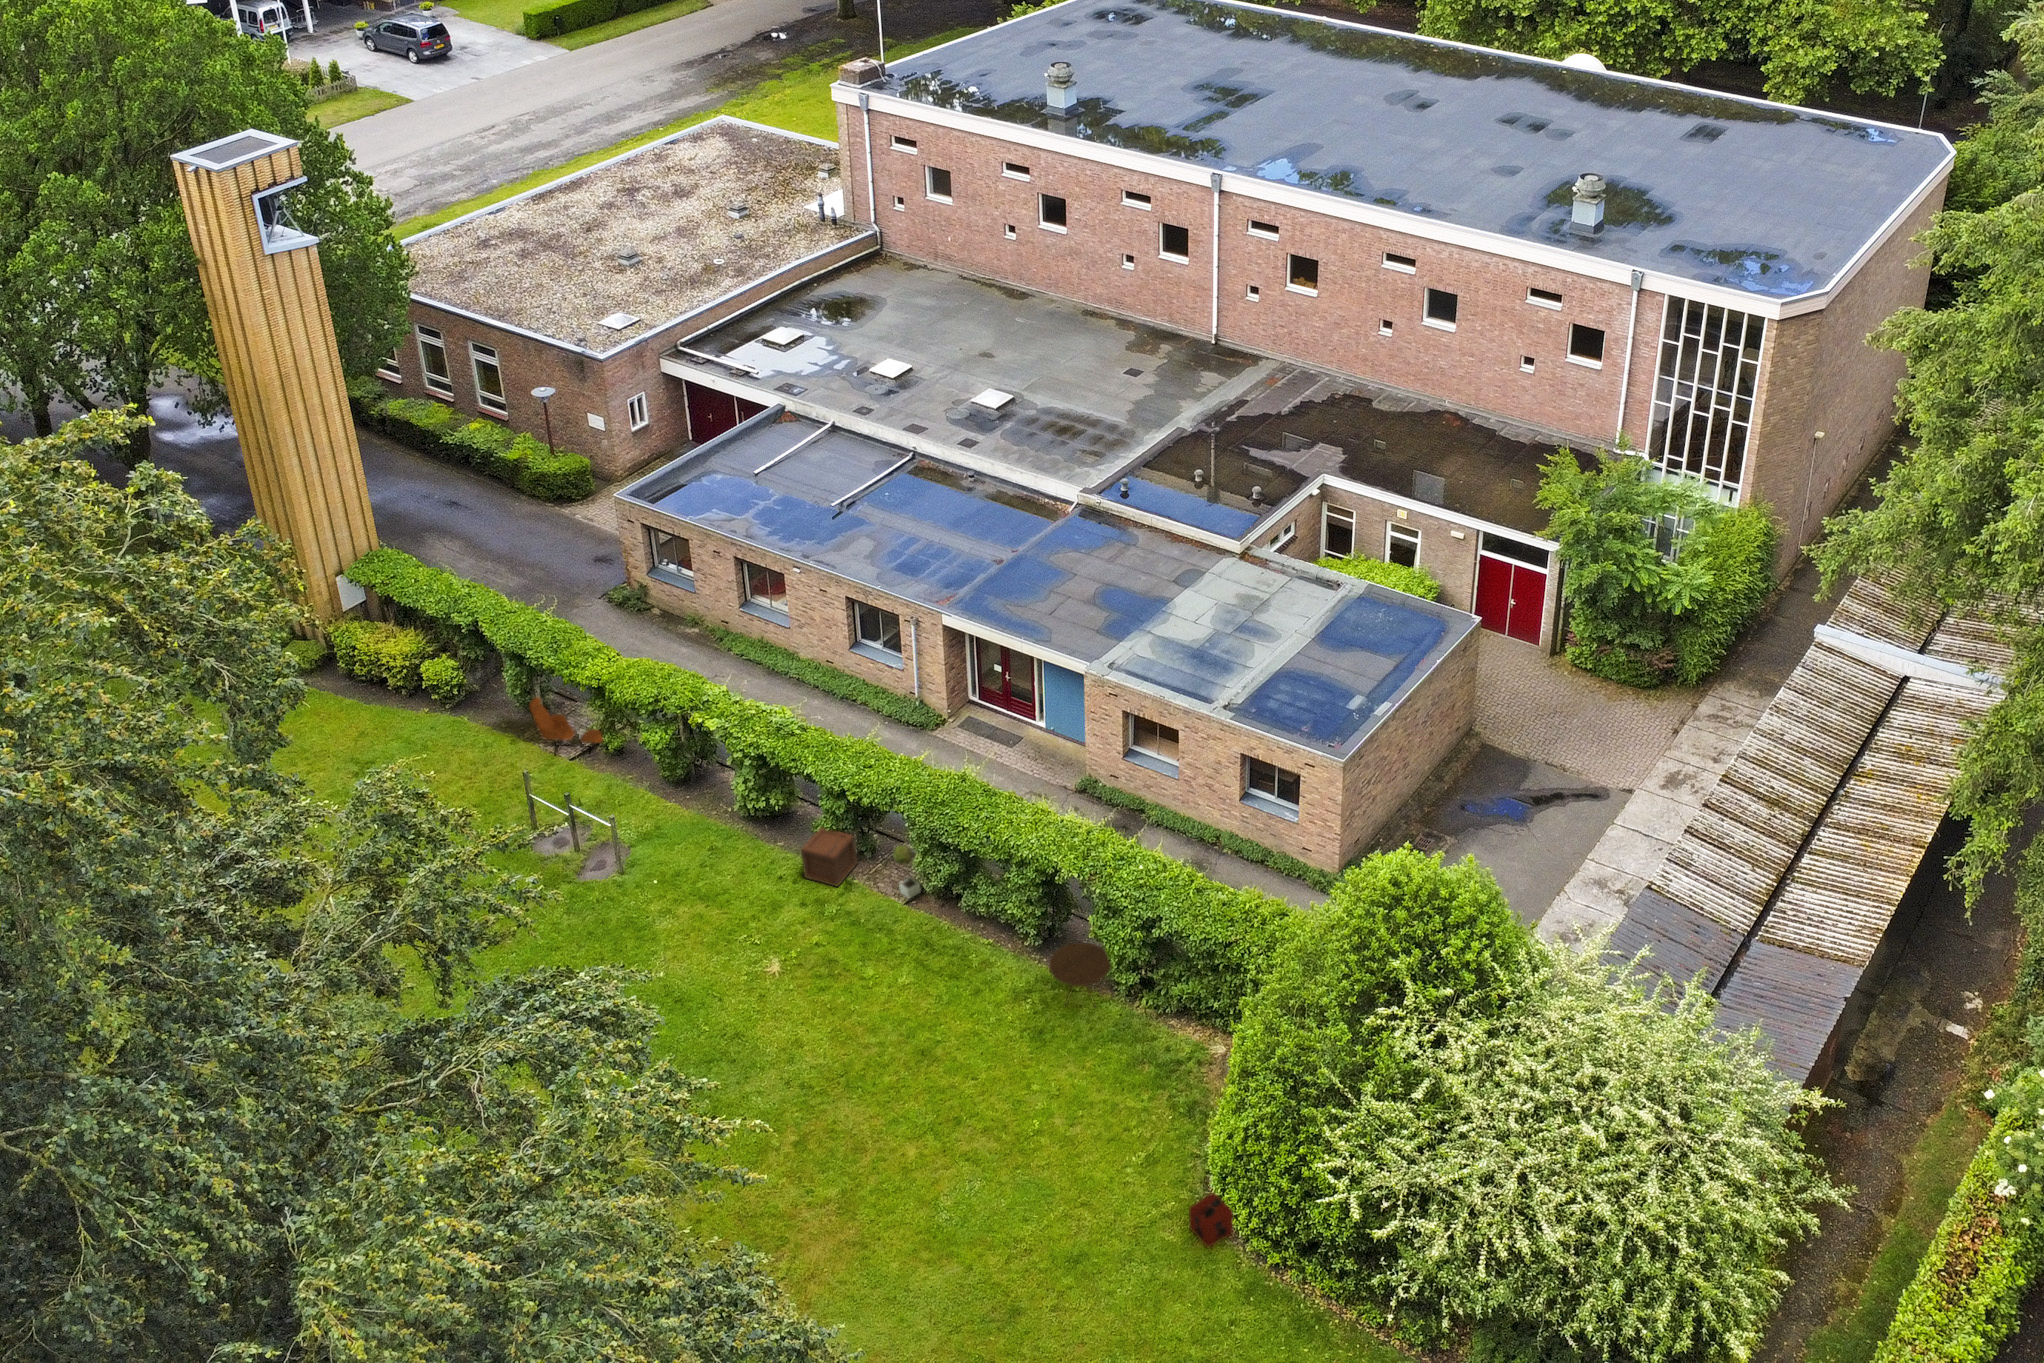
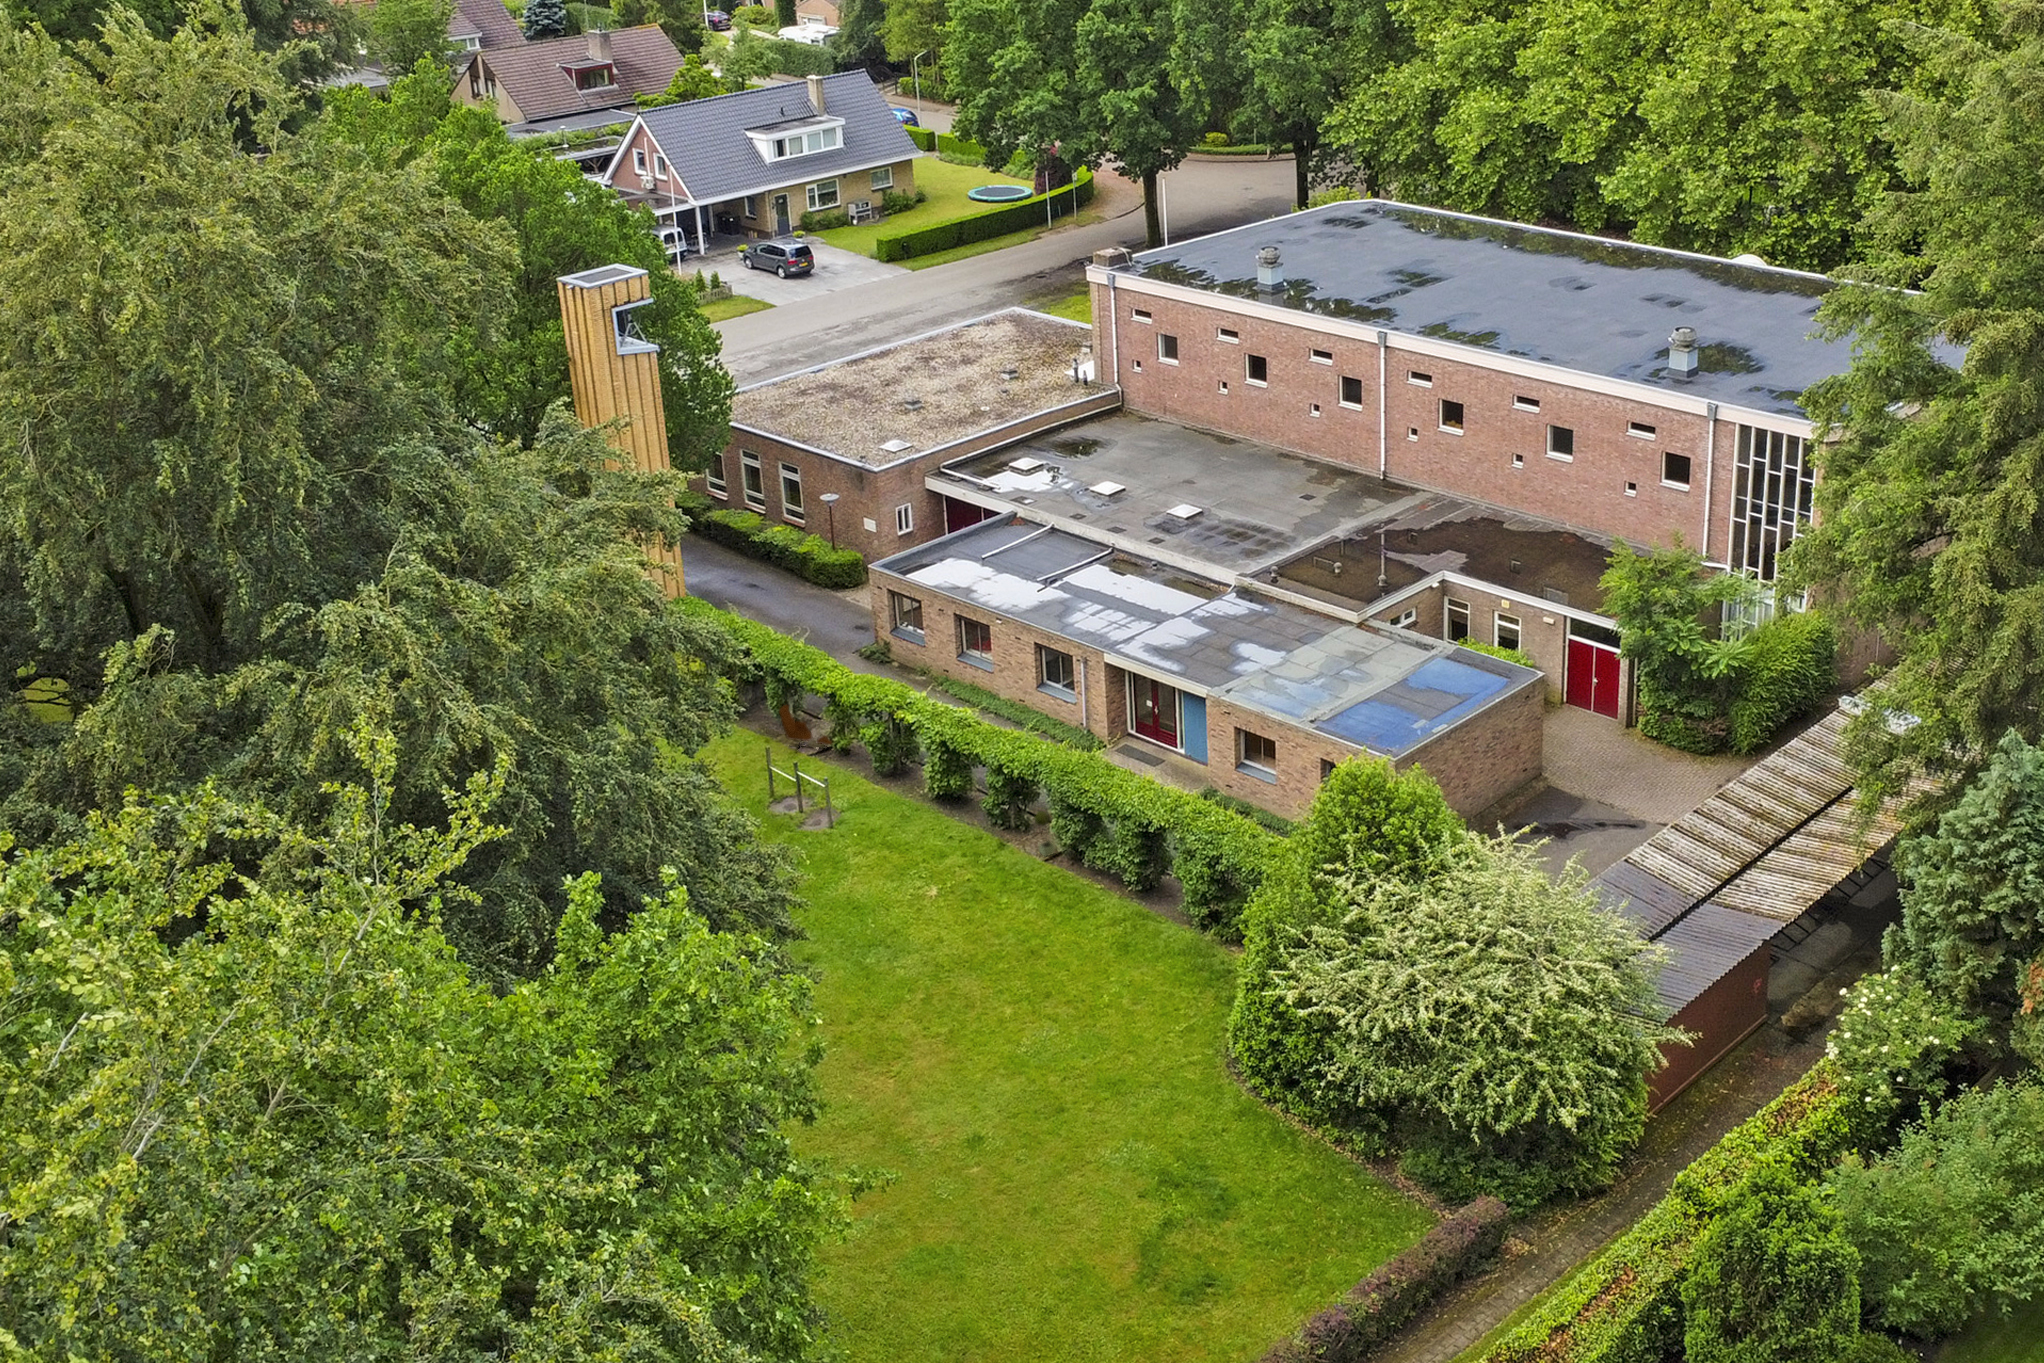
wooden crate: present [801,828,857,886] -> none [965,800,1011,846]
round table: present [1049,943,1112,1004] -> none [1136,882,1186,931]
storage box: present [1189,1193,1233,1248] -> none [1202,1036,1236,1077]

